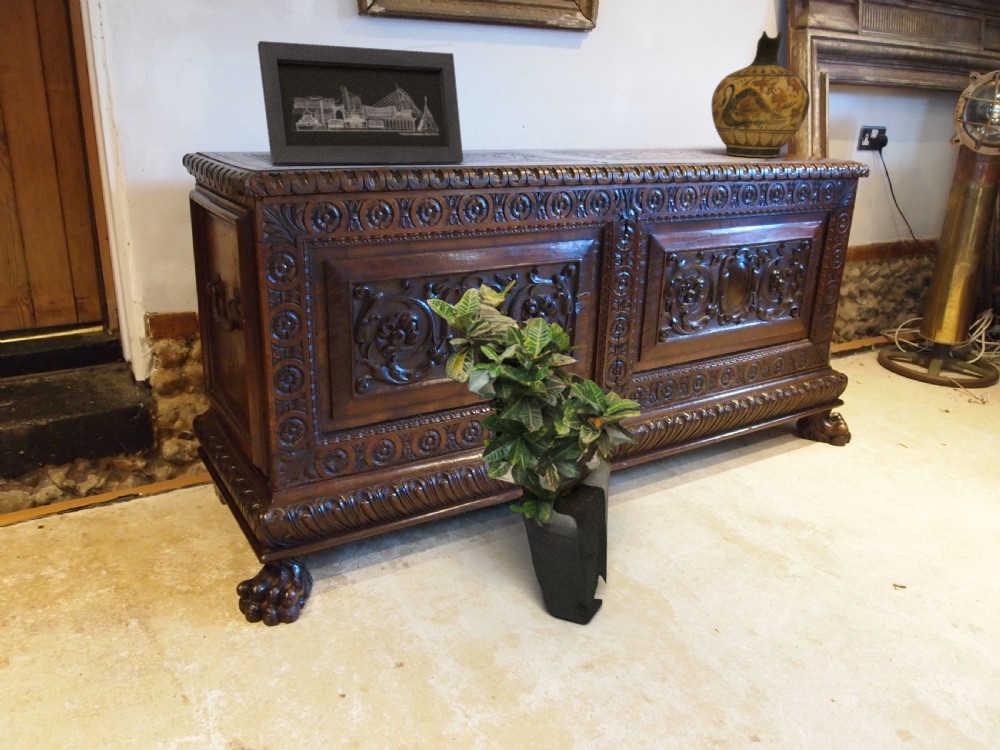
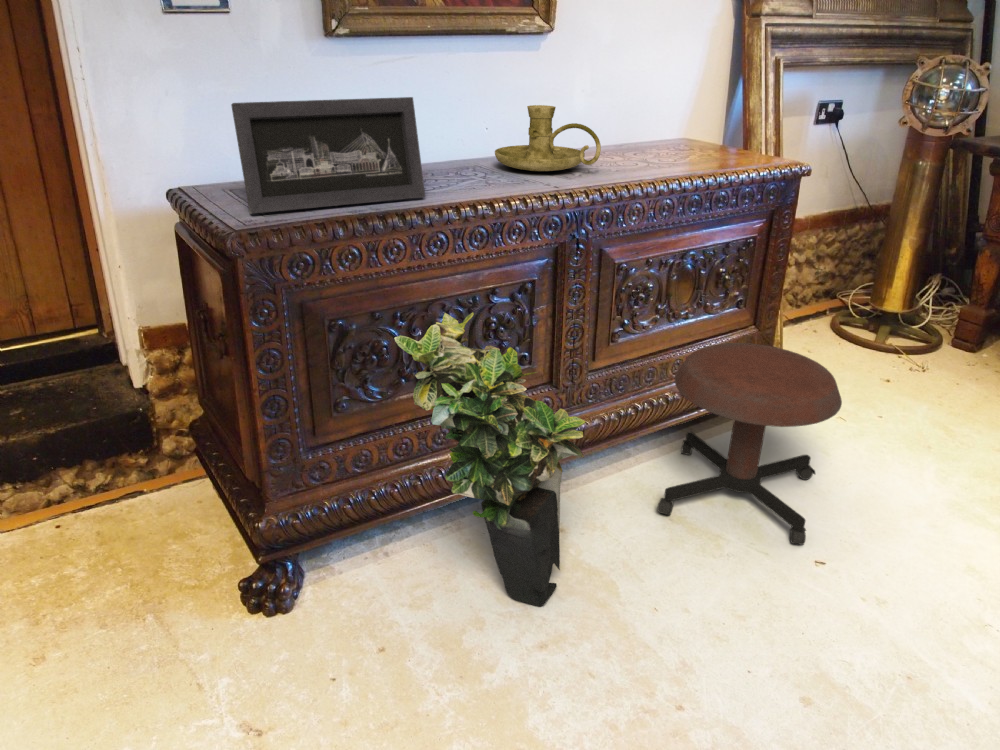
ceramic jug: present [711,31,810,157] -> none [664,42,755,161]
candle holder: none [535,88,650,156] -> present [495,105,601,171]
stool: none [712,347,921,568] -> present [657,343,842,545]

